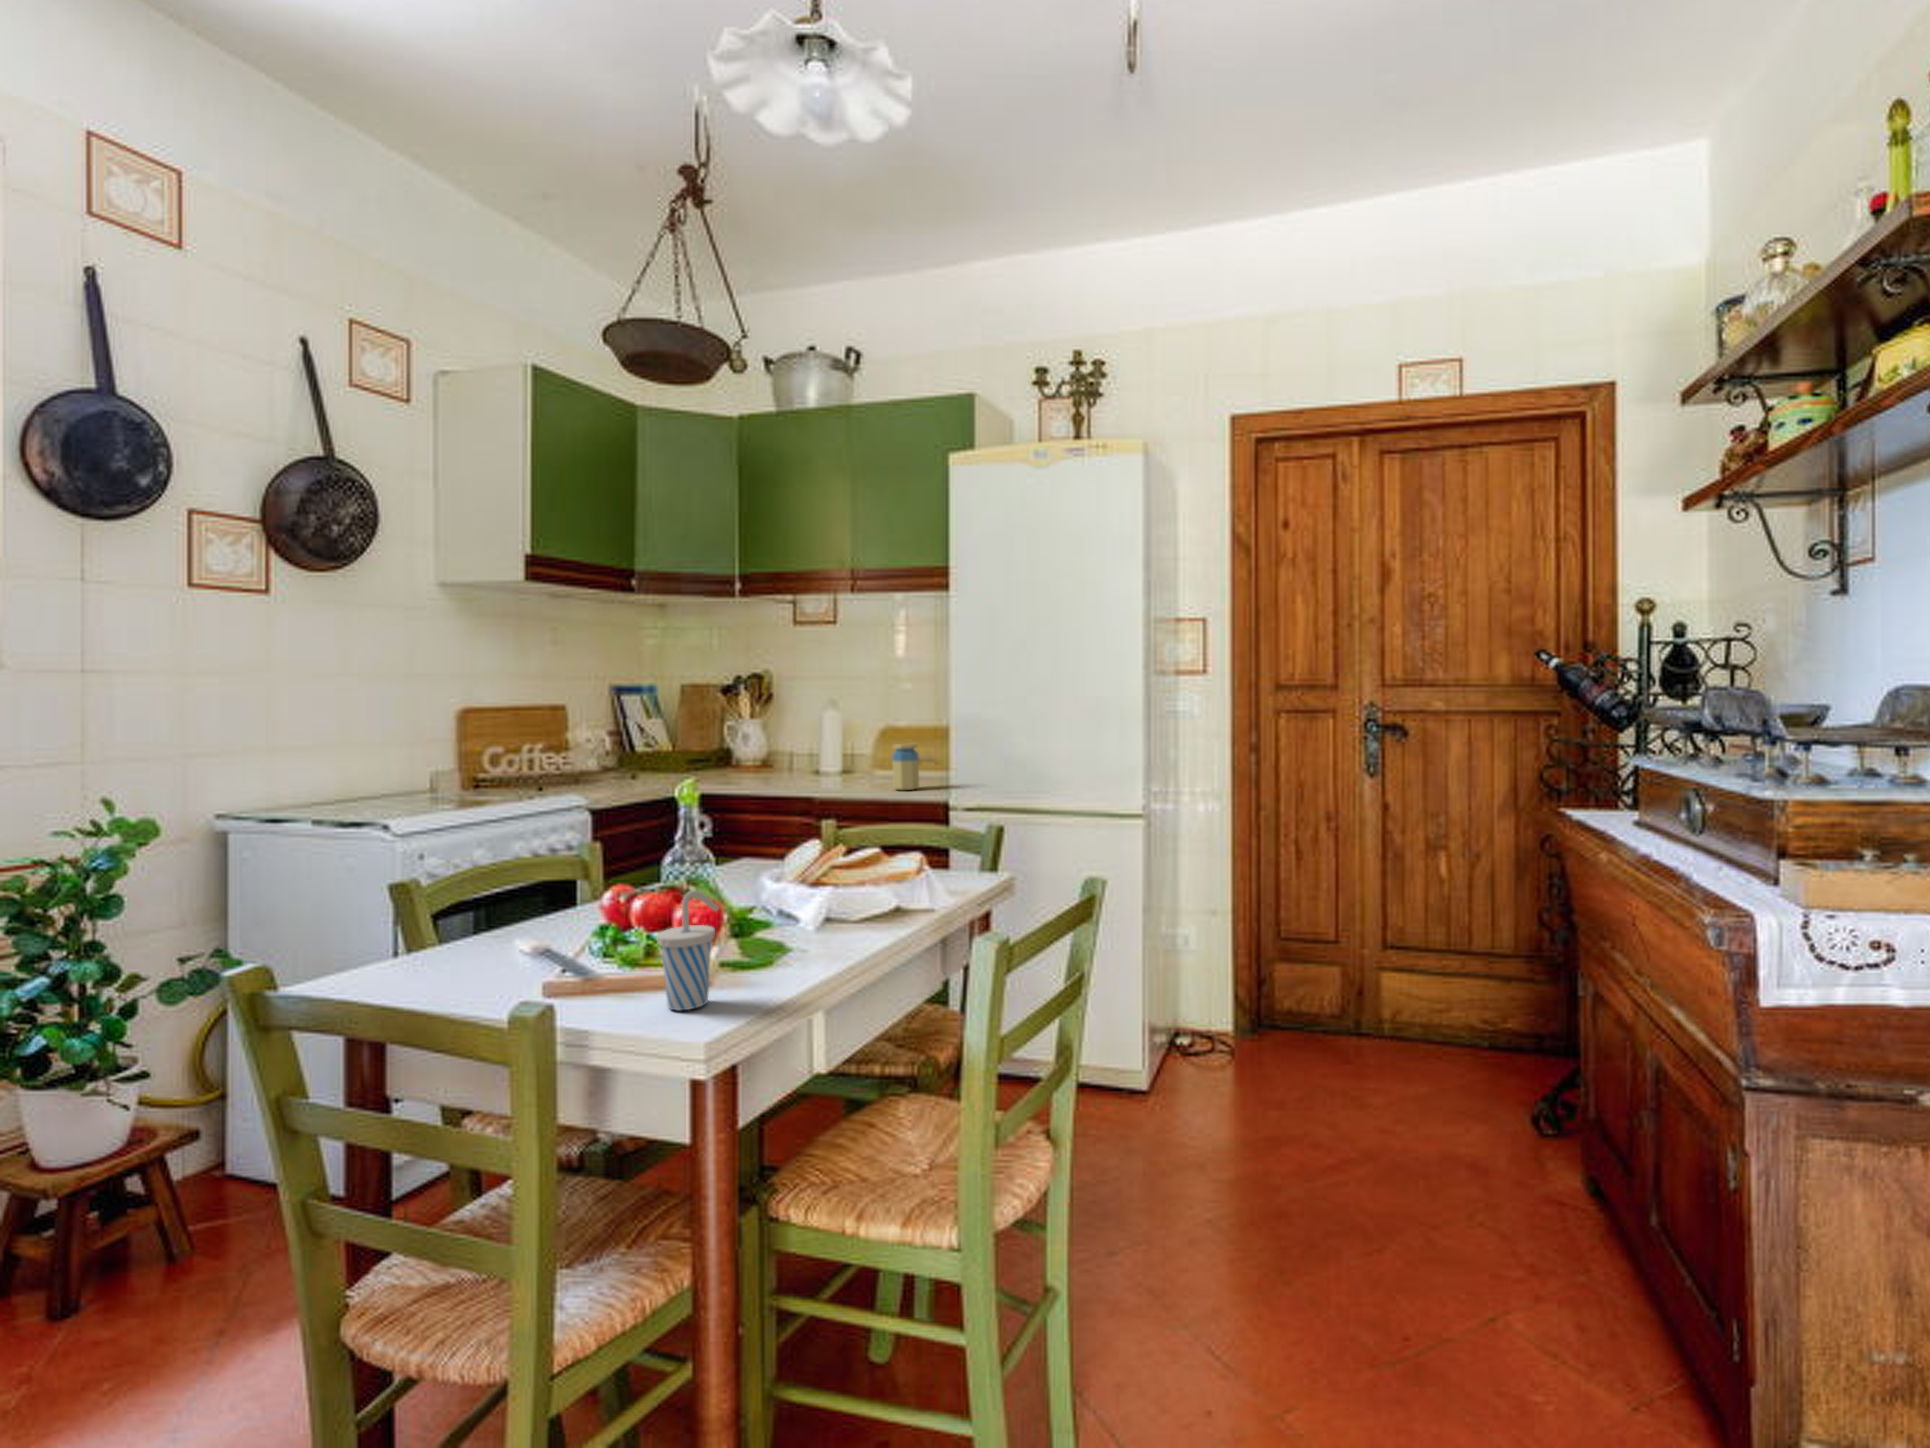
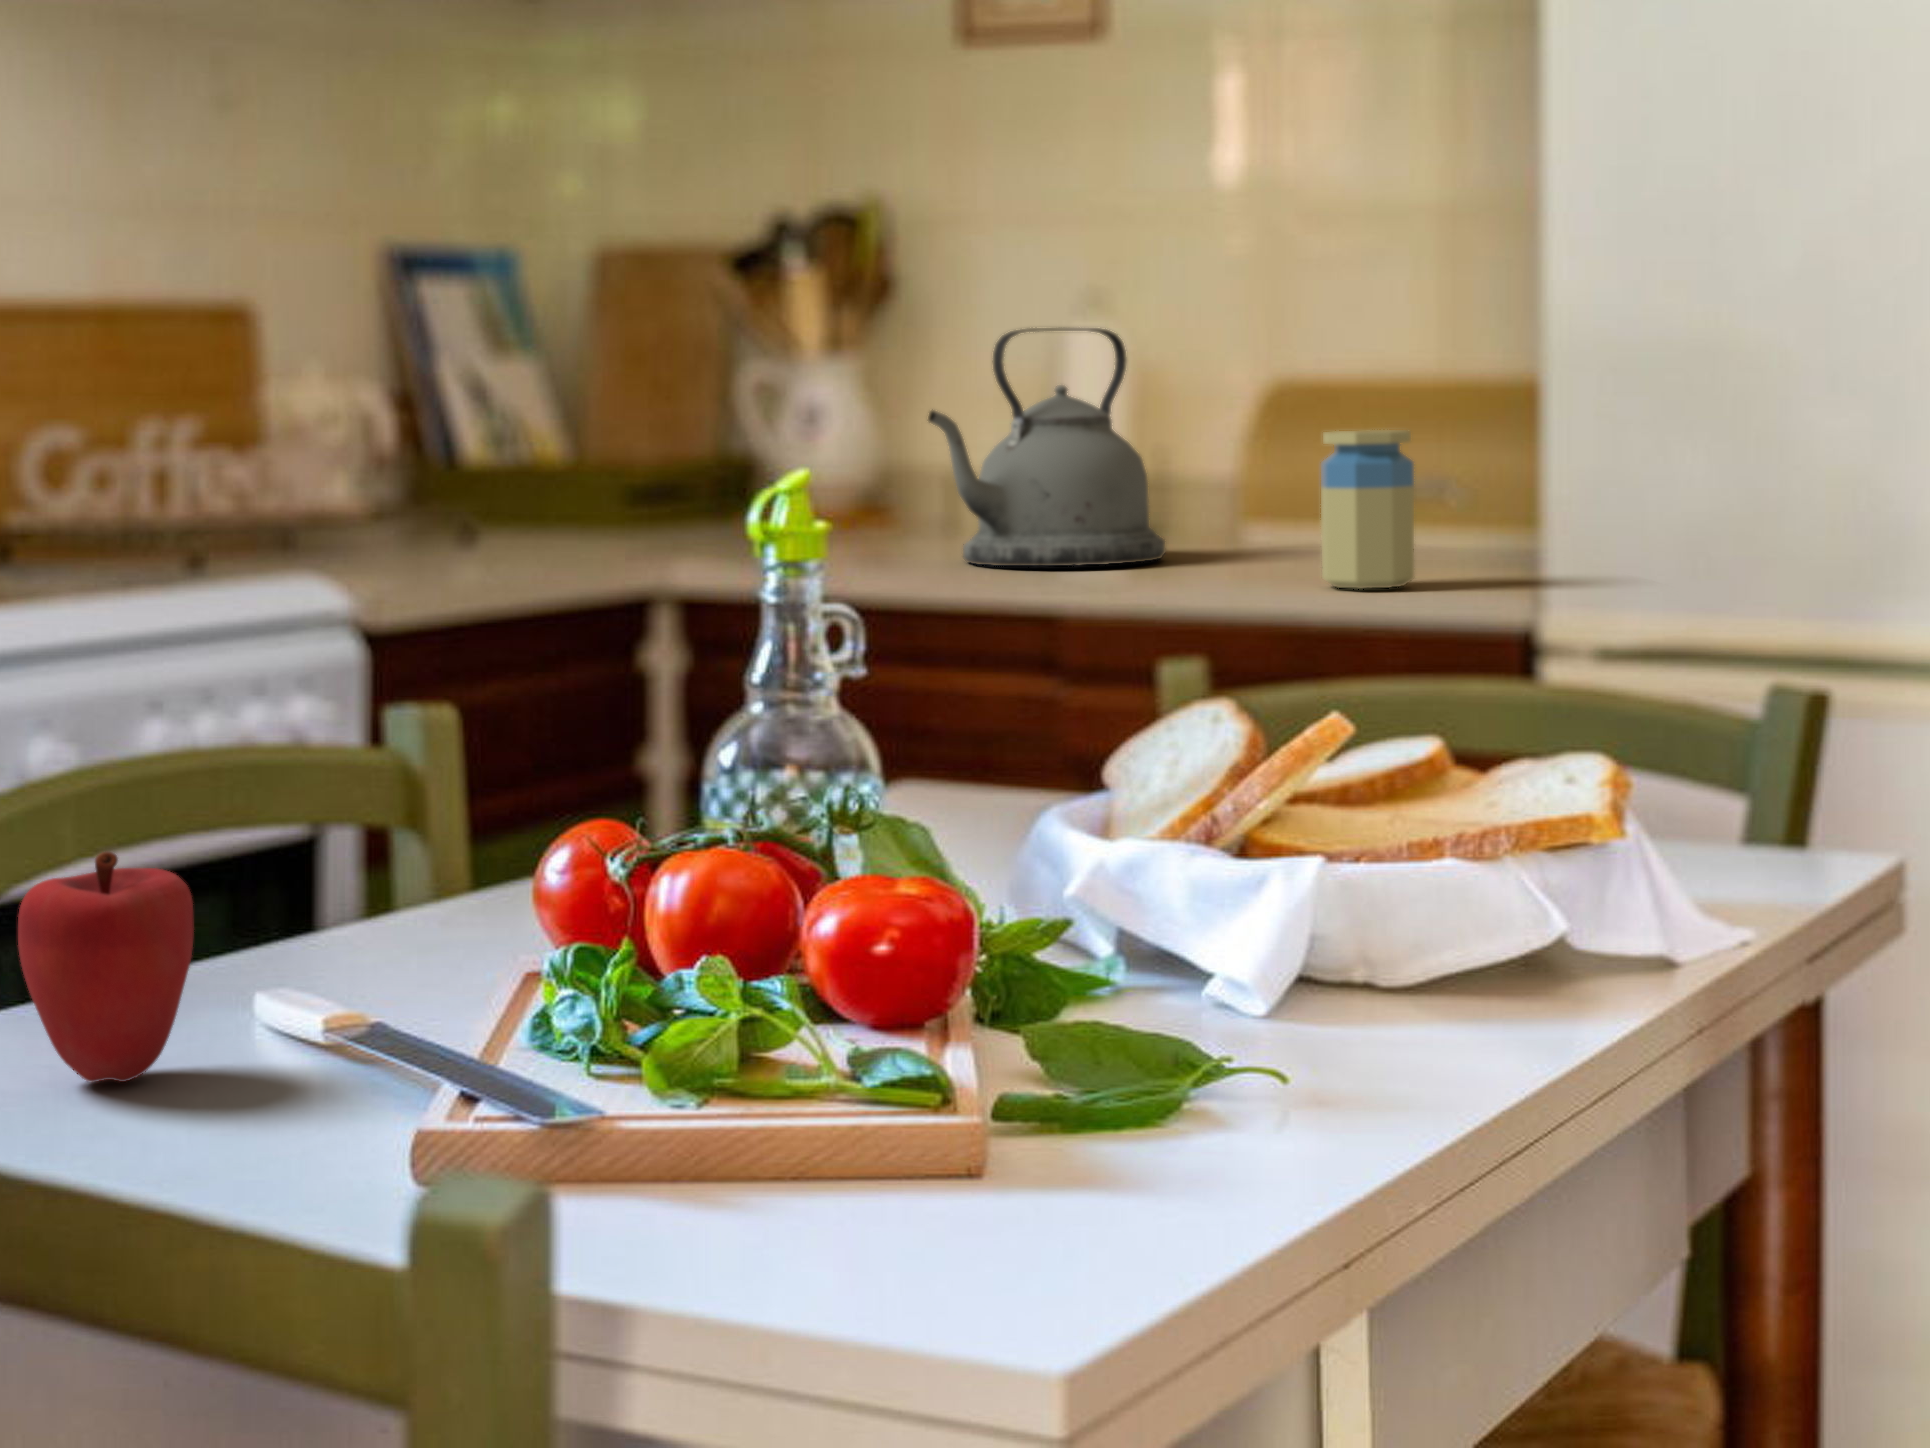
kettle: none [778,712,853,784] -> present [928,328,1165,566]
cup: present [657,890,719,1010] -> none [828,817,1048,1264]
apple: none [437,904,493,971] -> present [18,852,194,1082]

